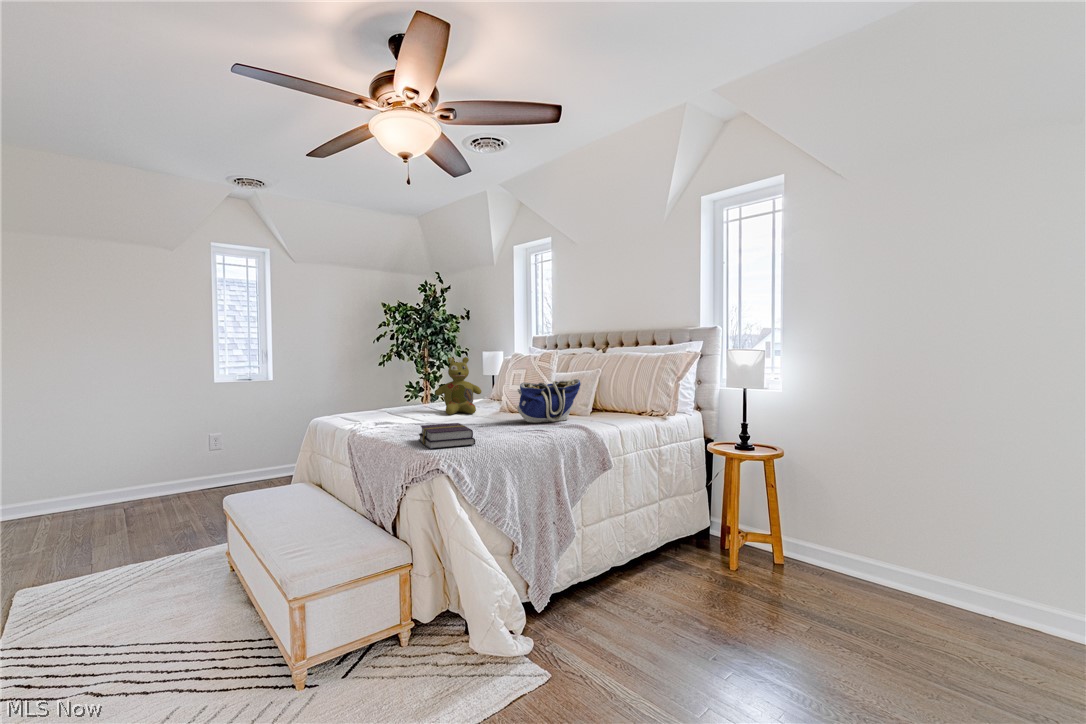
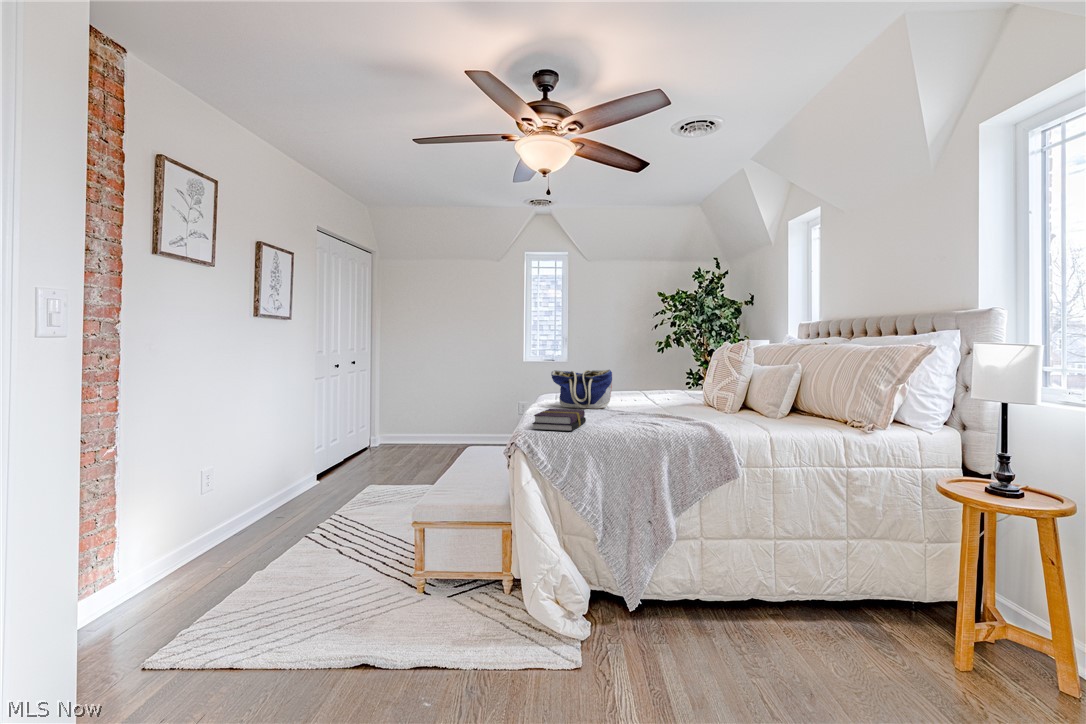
stuffed bear: present [436,357,481,415] -> none [634,346,679,404]
tote bag: present [517,379,581,423] -> present [551,370,612,409]

